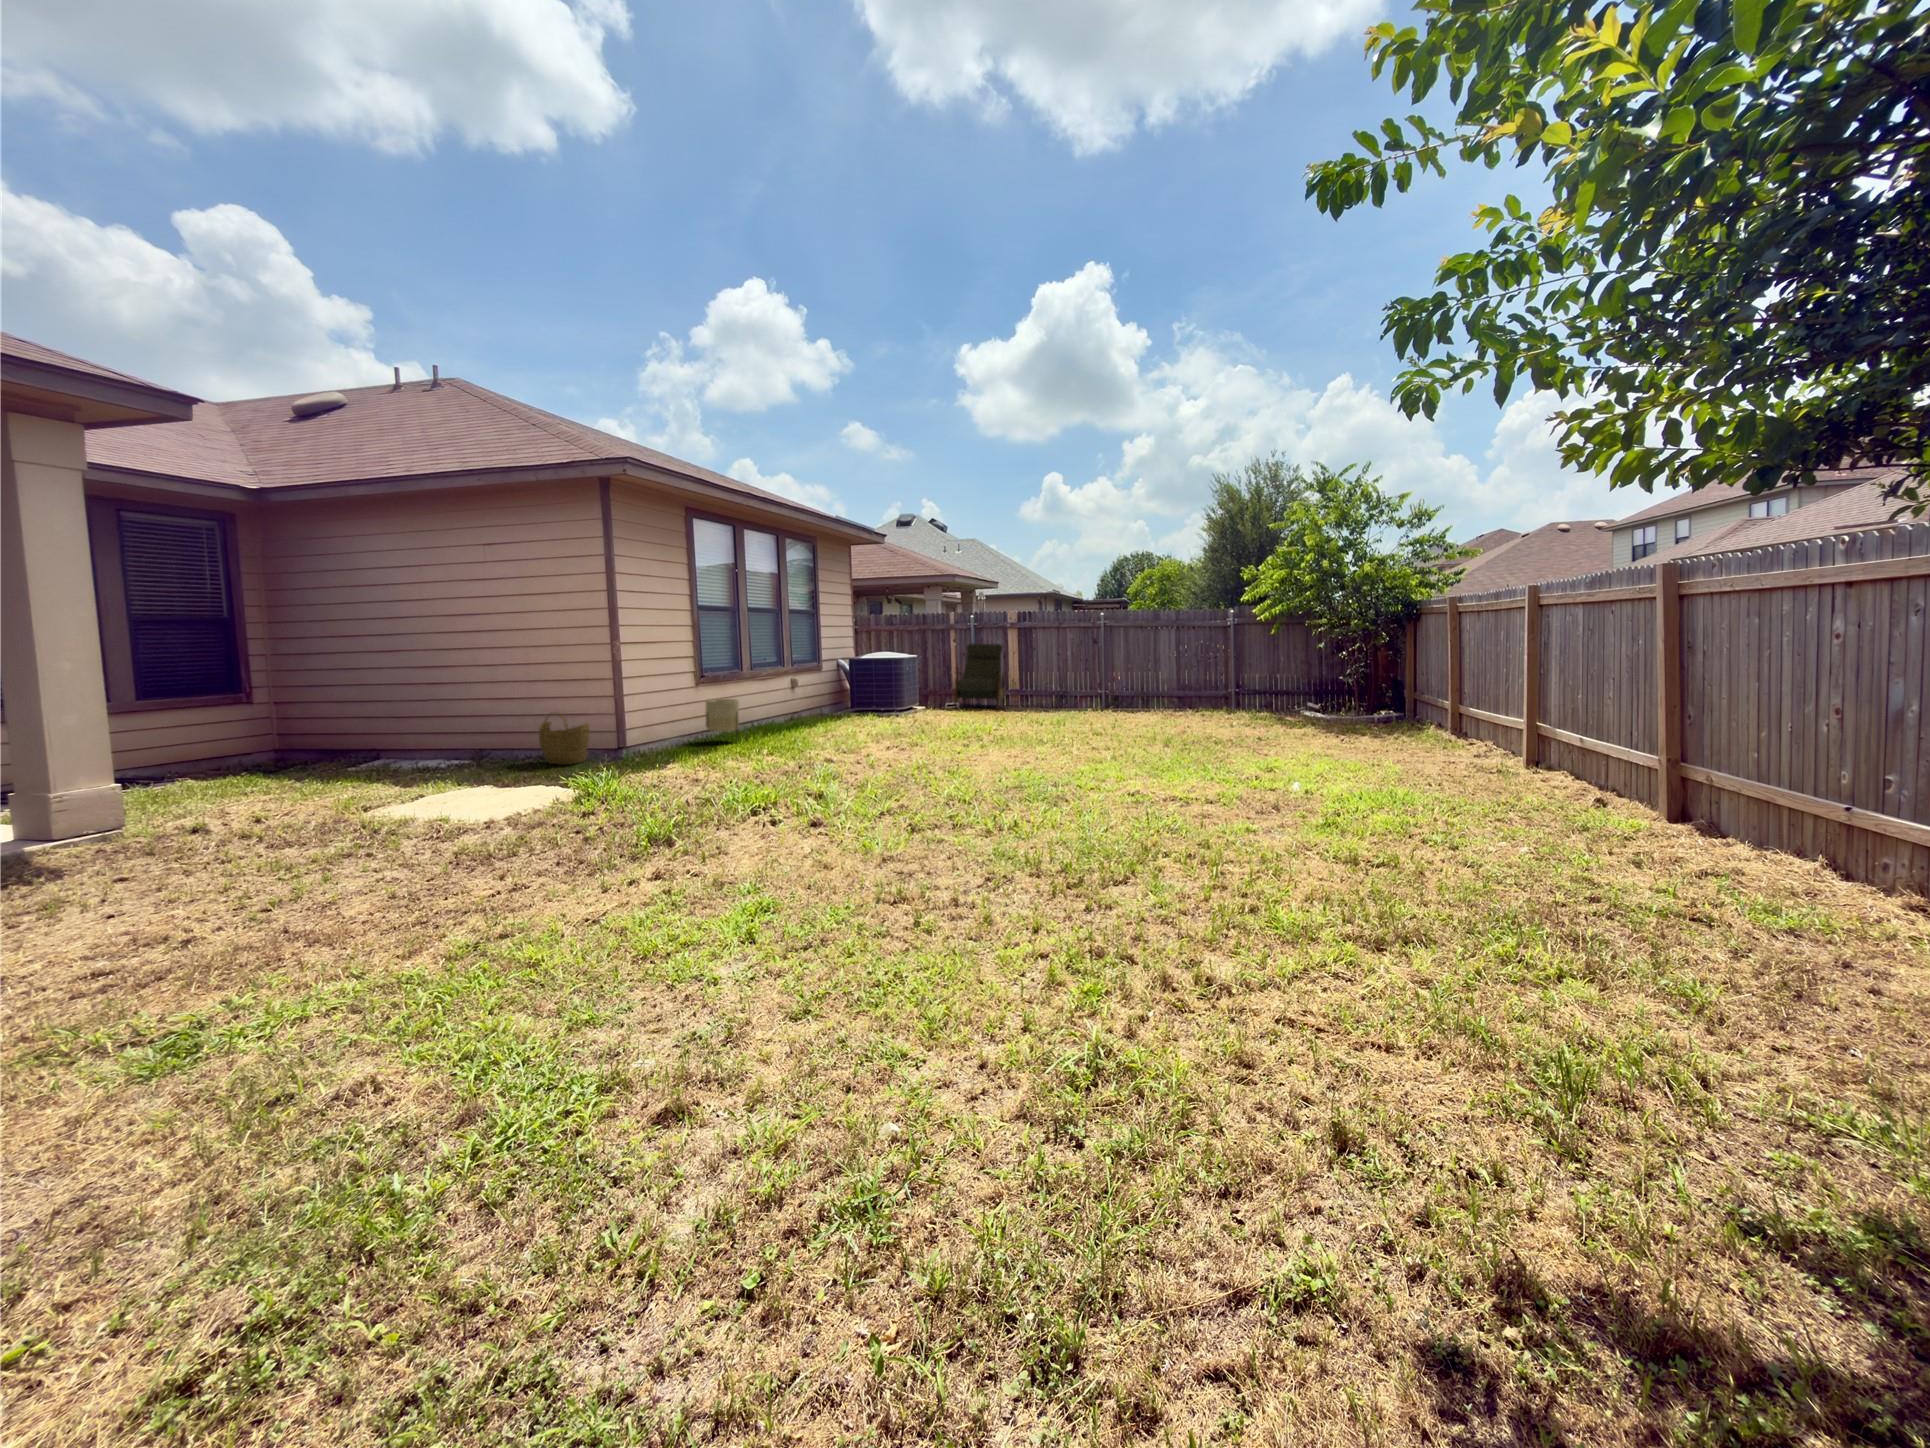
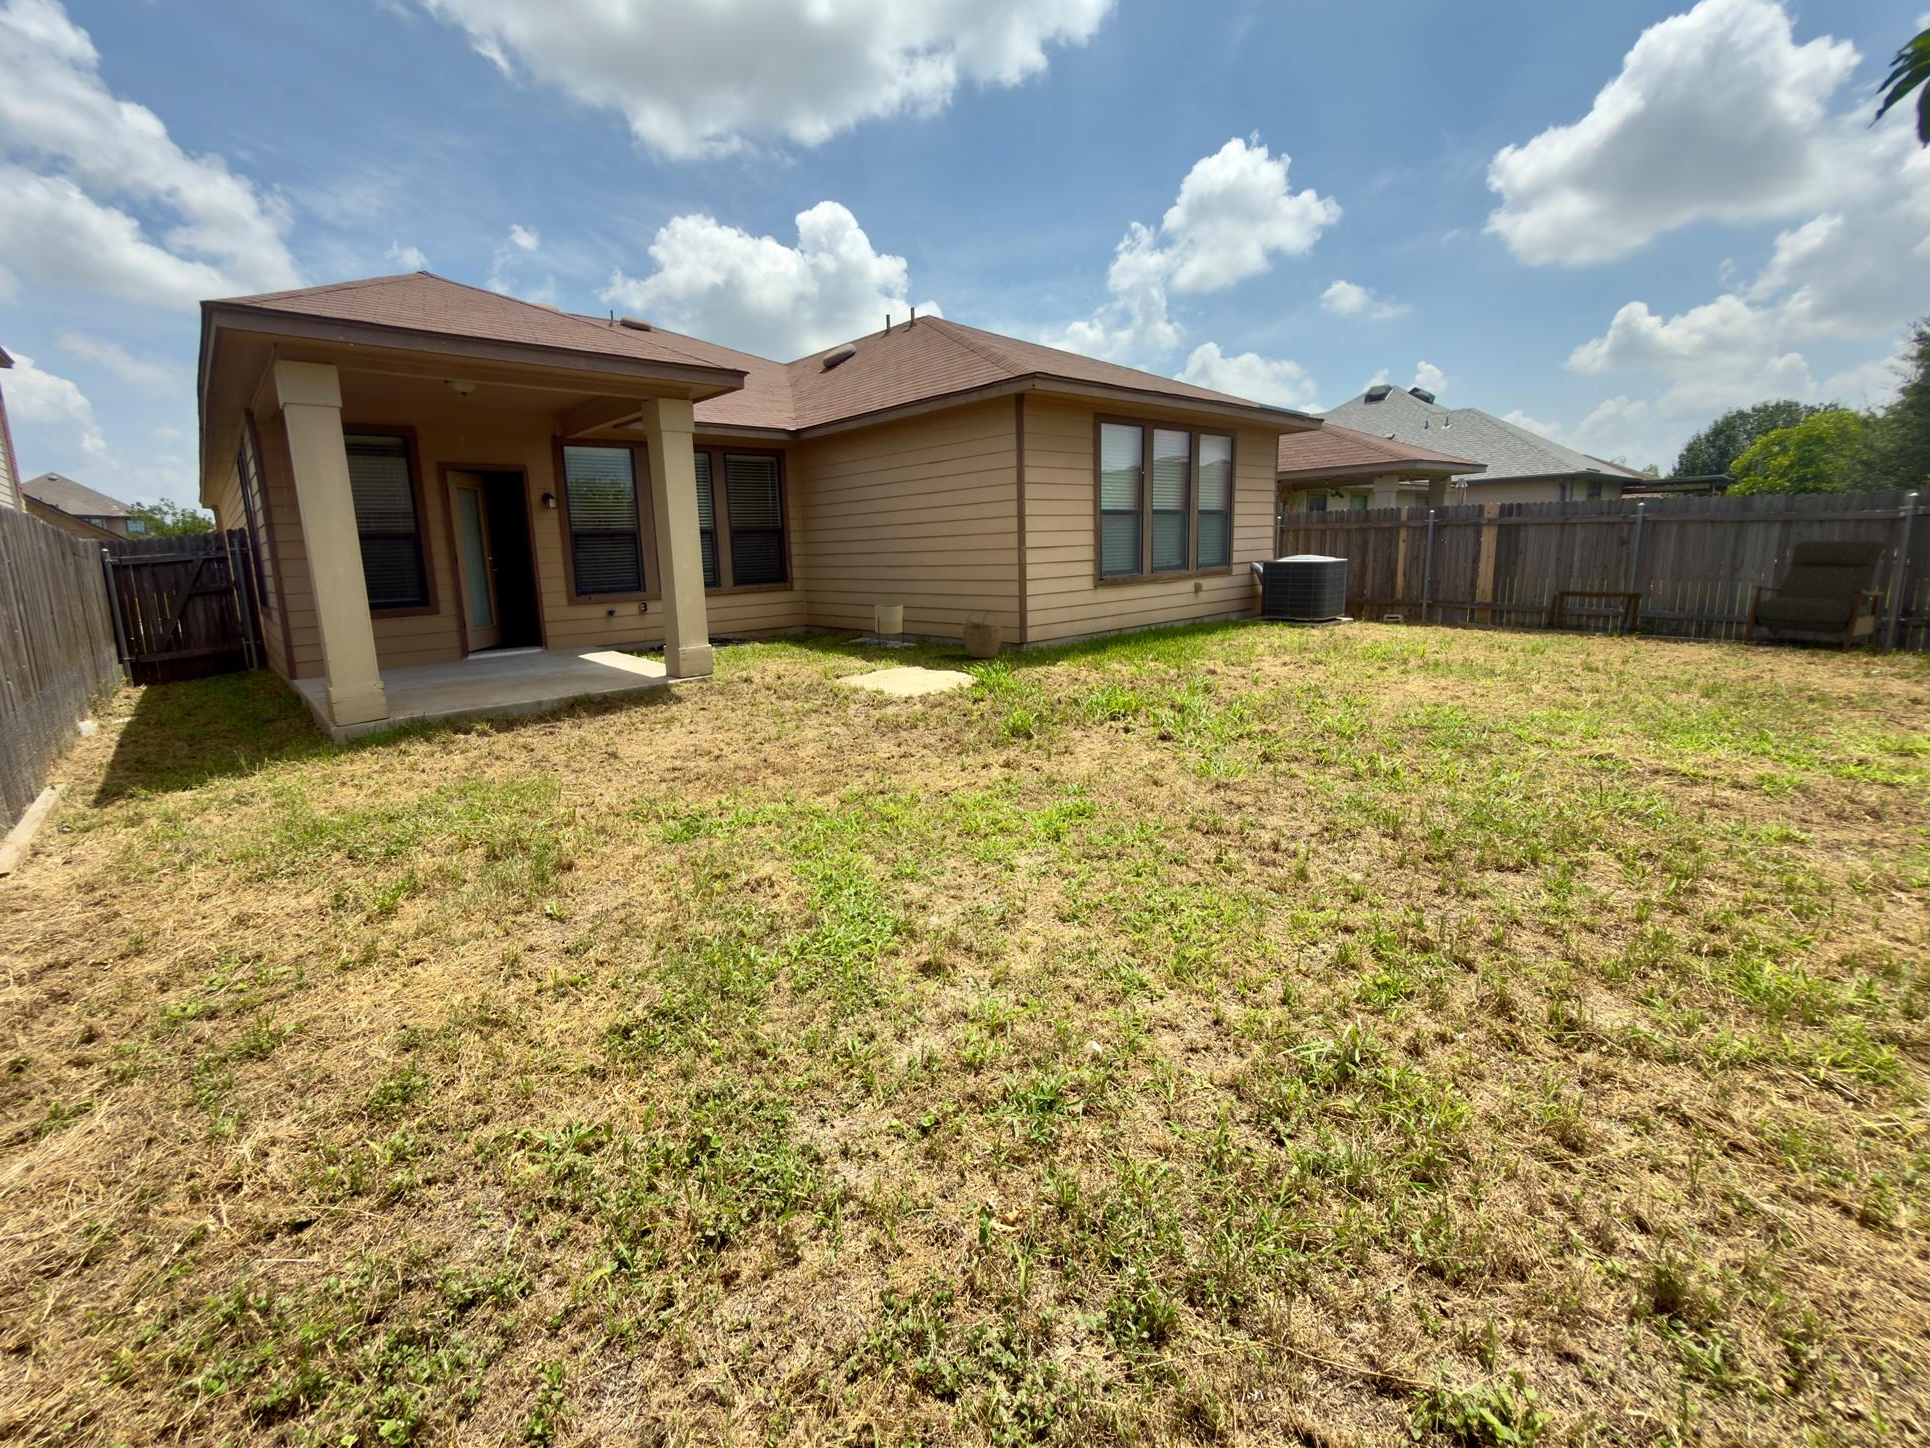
chair: present [954,643,1005,709] -> present [1744,541,1887,653]
bench: none [1058,683,1110,711] -> present [1548,591,1642,630]
planter: present [705,699,739,732] -> present [875,604,904,645]

